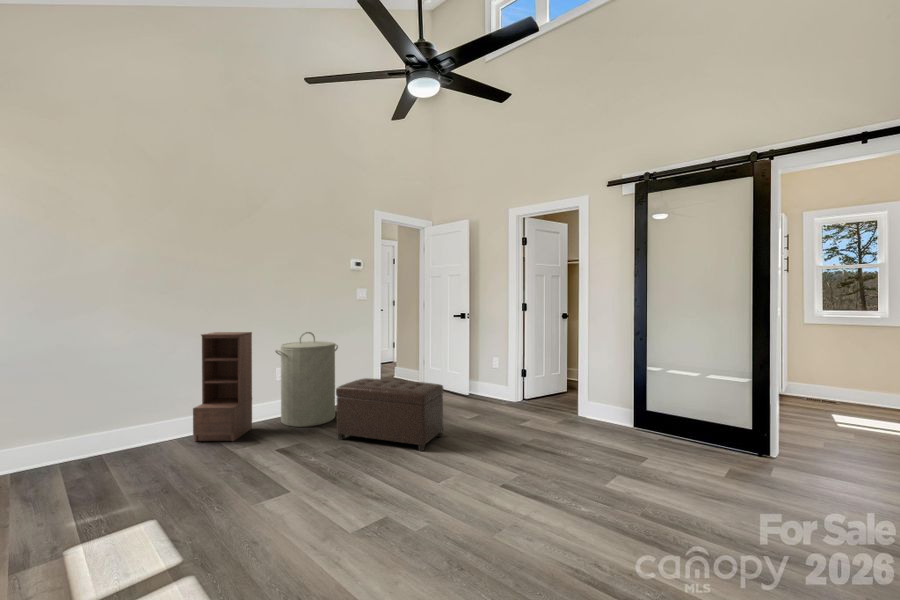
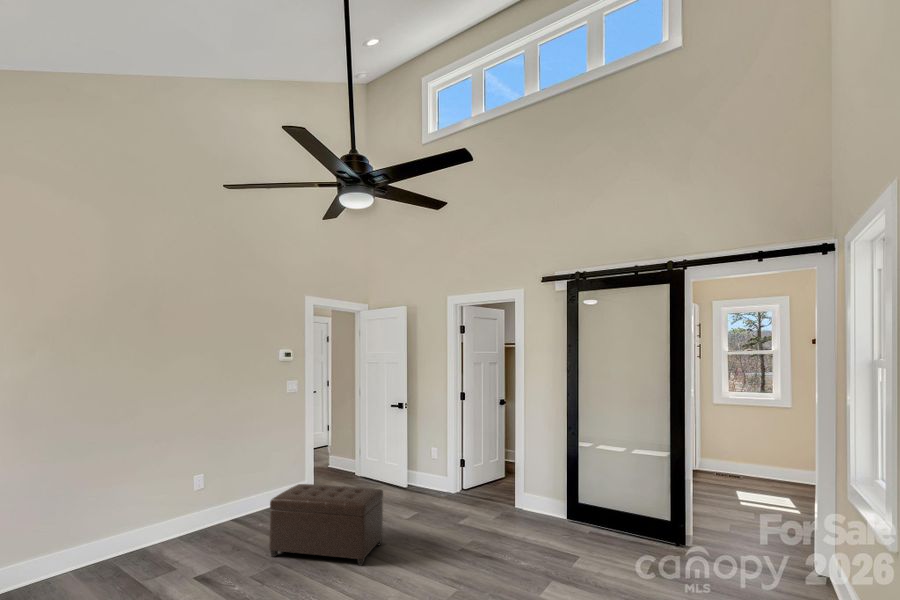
bookshelf: present [193,332,252,442] -> none [103,440,177,572]
laundry hamper: present [275,332,338,427] -> none [202,434,270,542]

